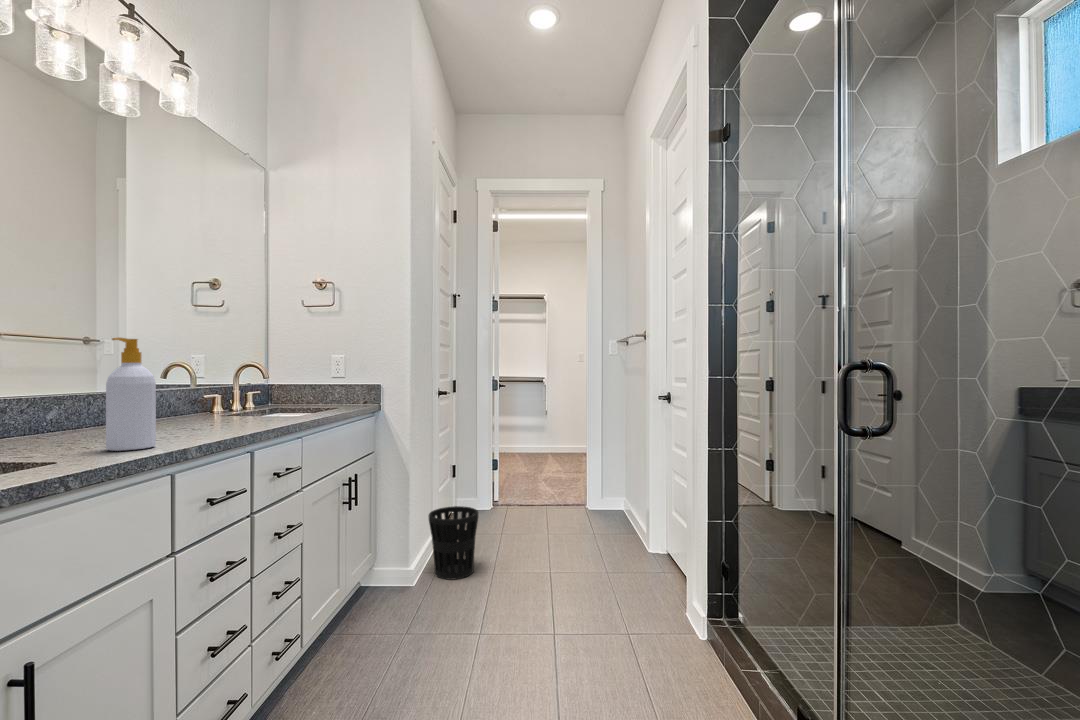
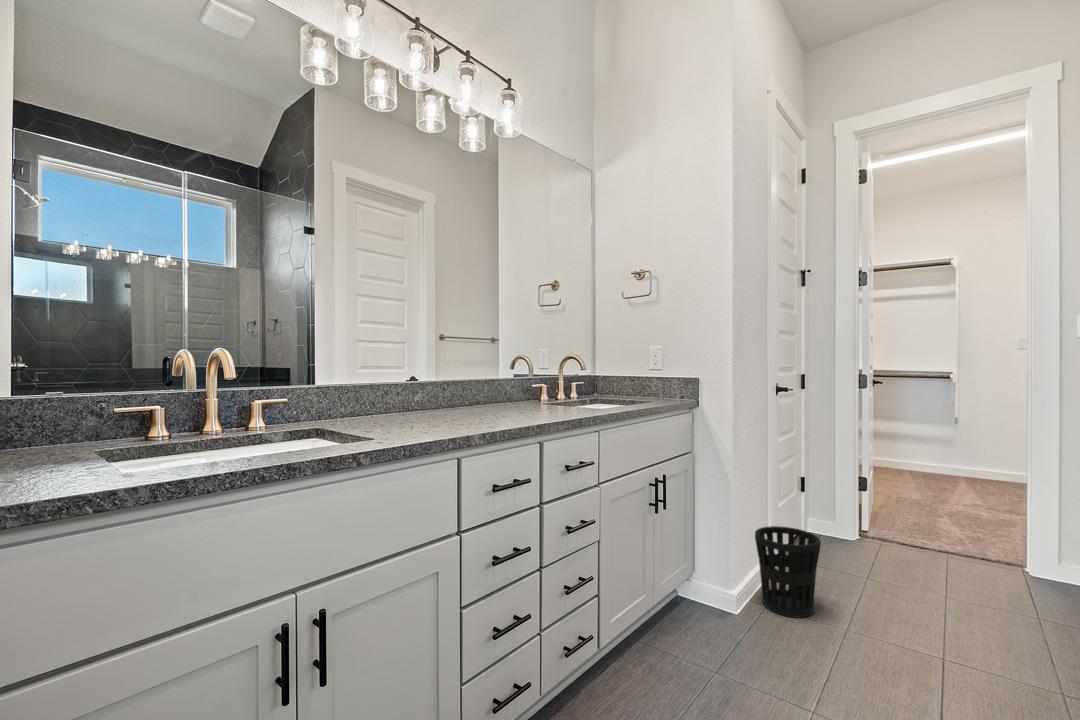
soap bottle: present [106,338,156,451] -> none [418,334,454,433]

